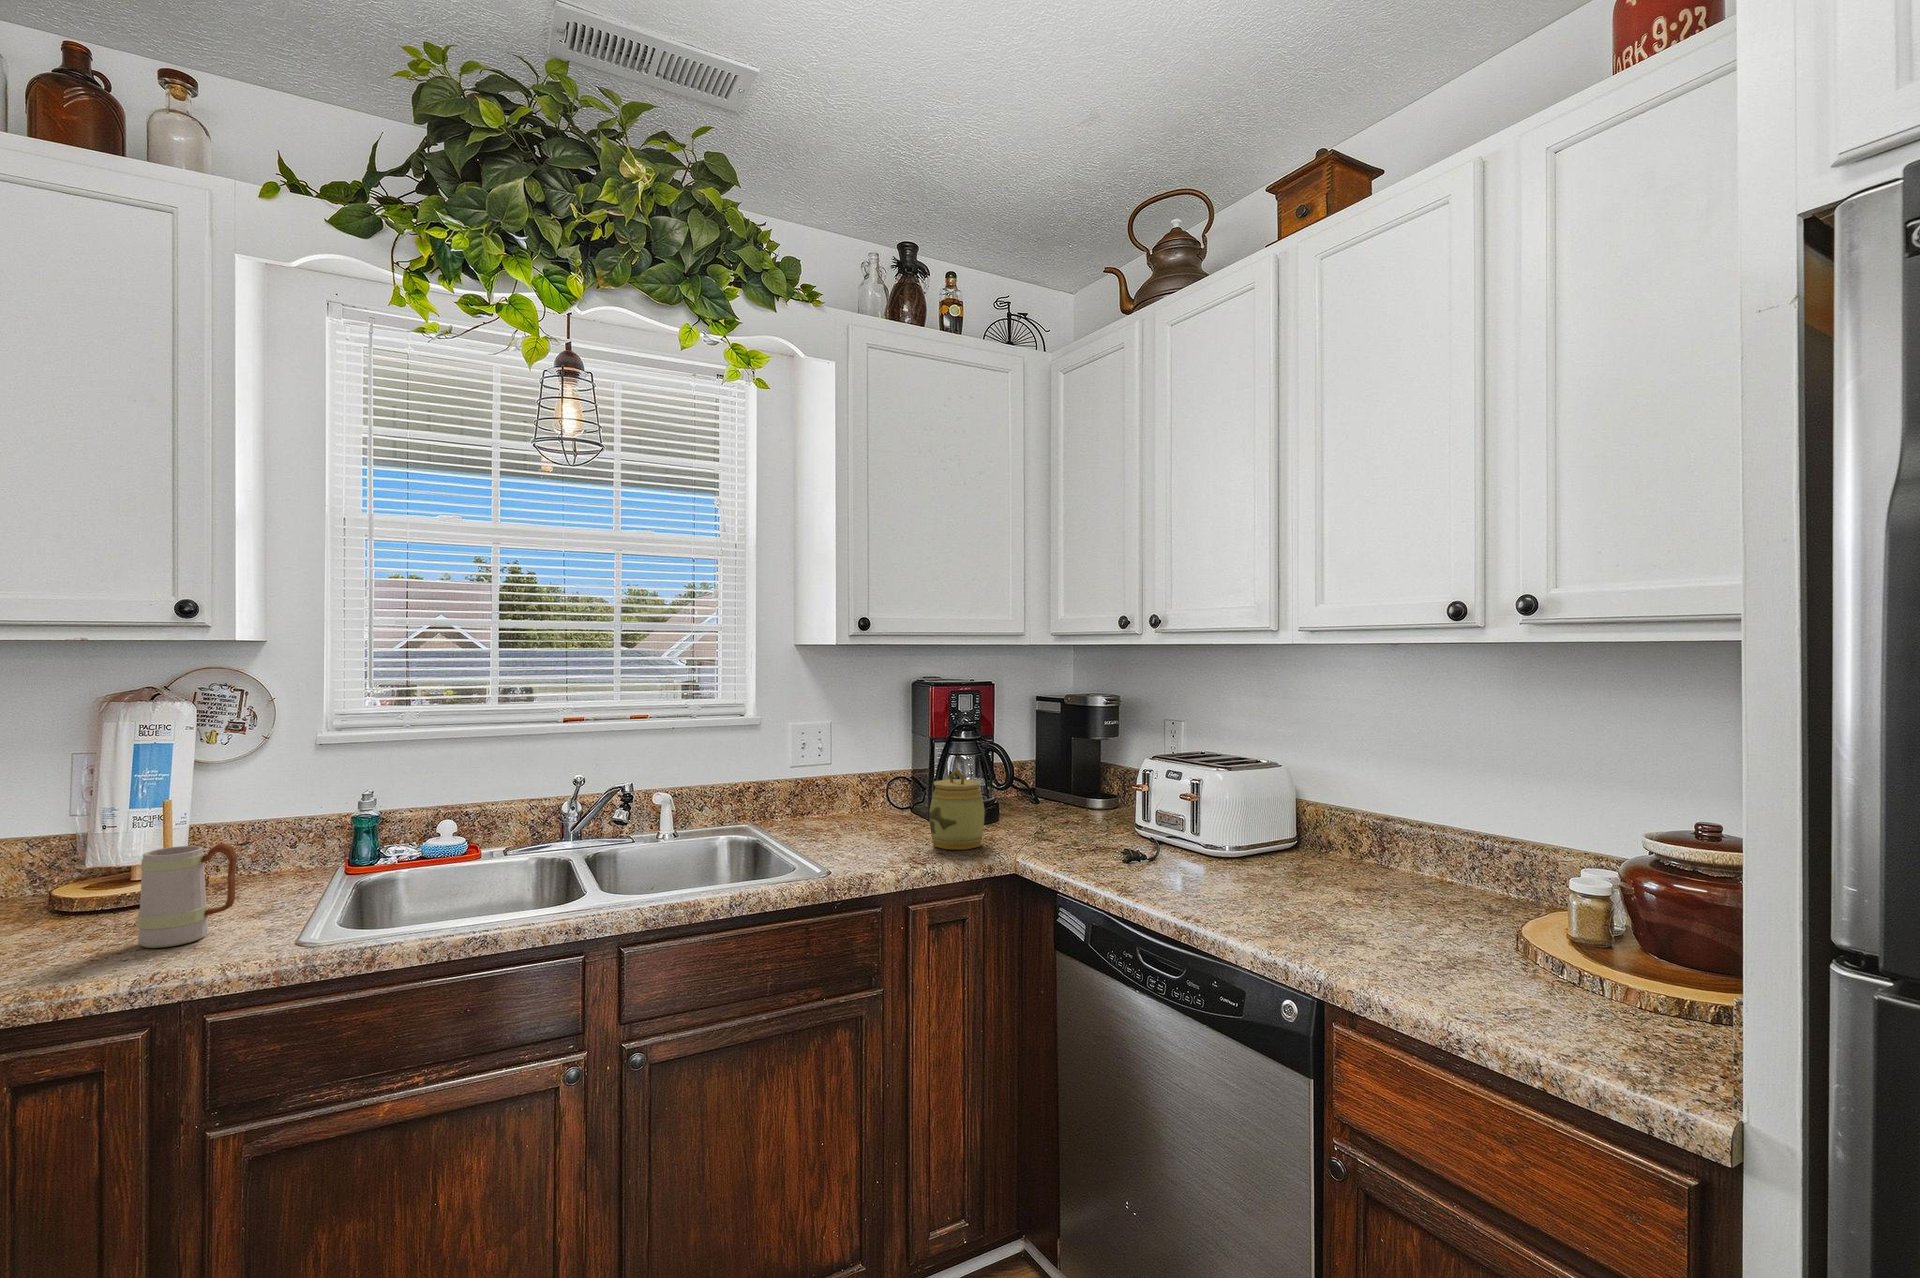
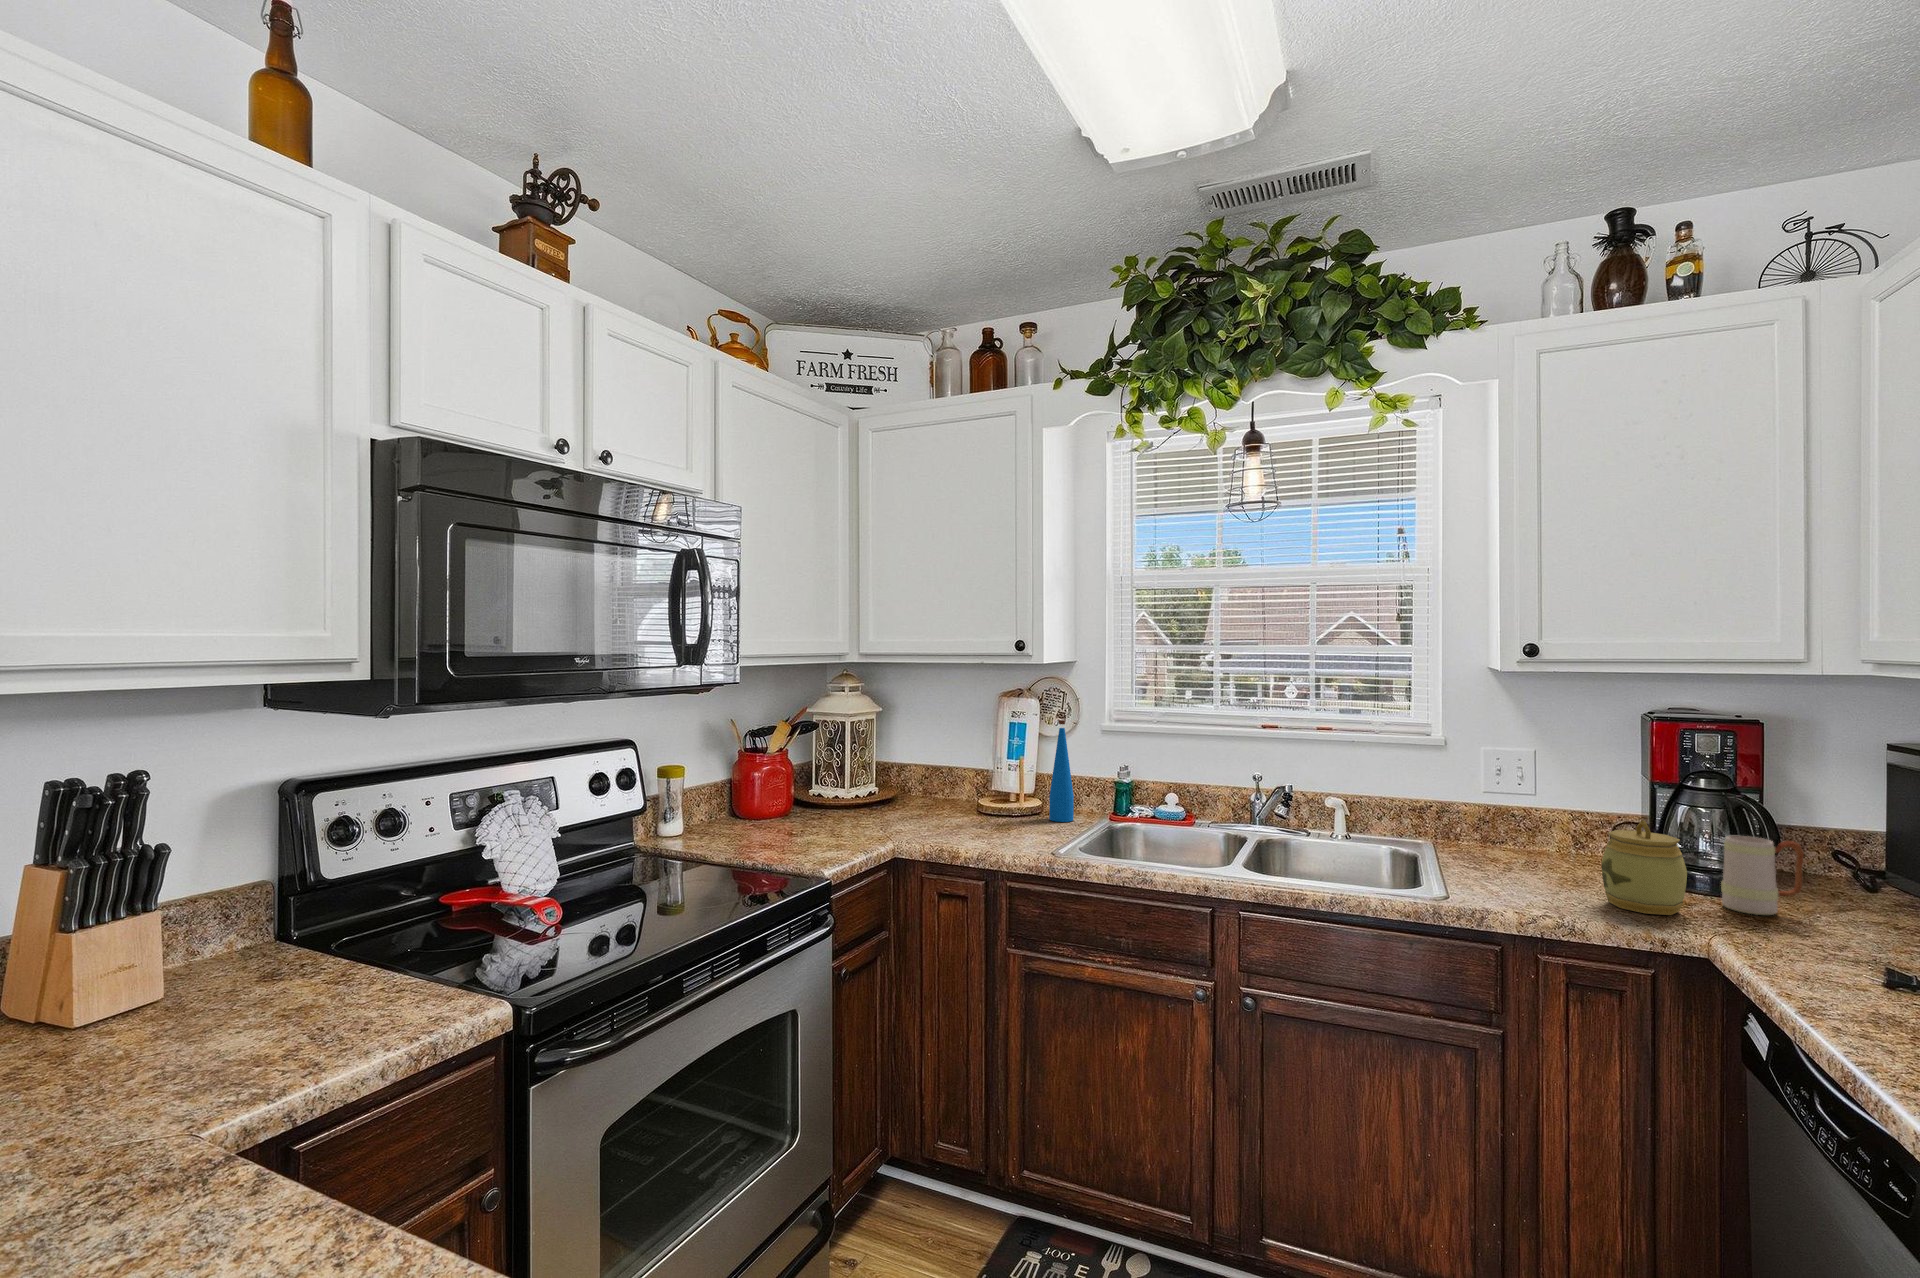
bottle: none [239,734,287,897] -> present [1049,720,1074,822]
mug: present [137,844,237,948] -> present [1721,836,1804,915]

